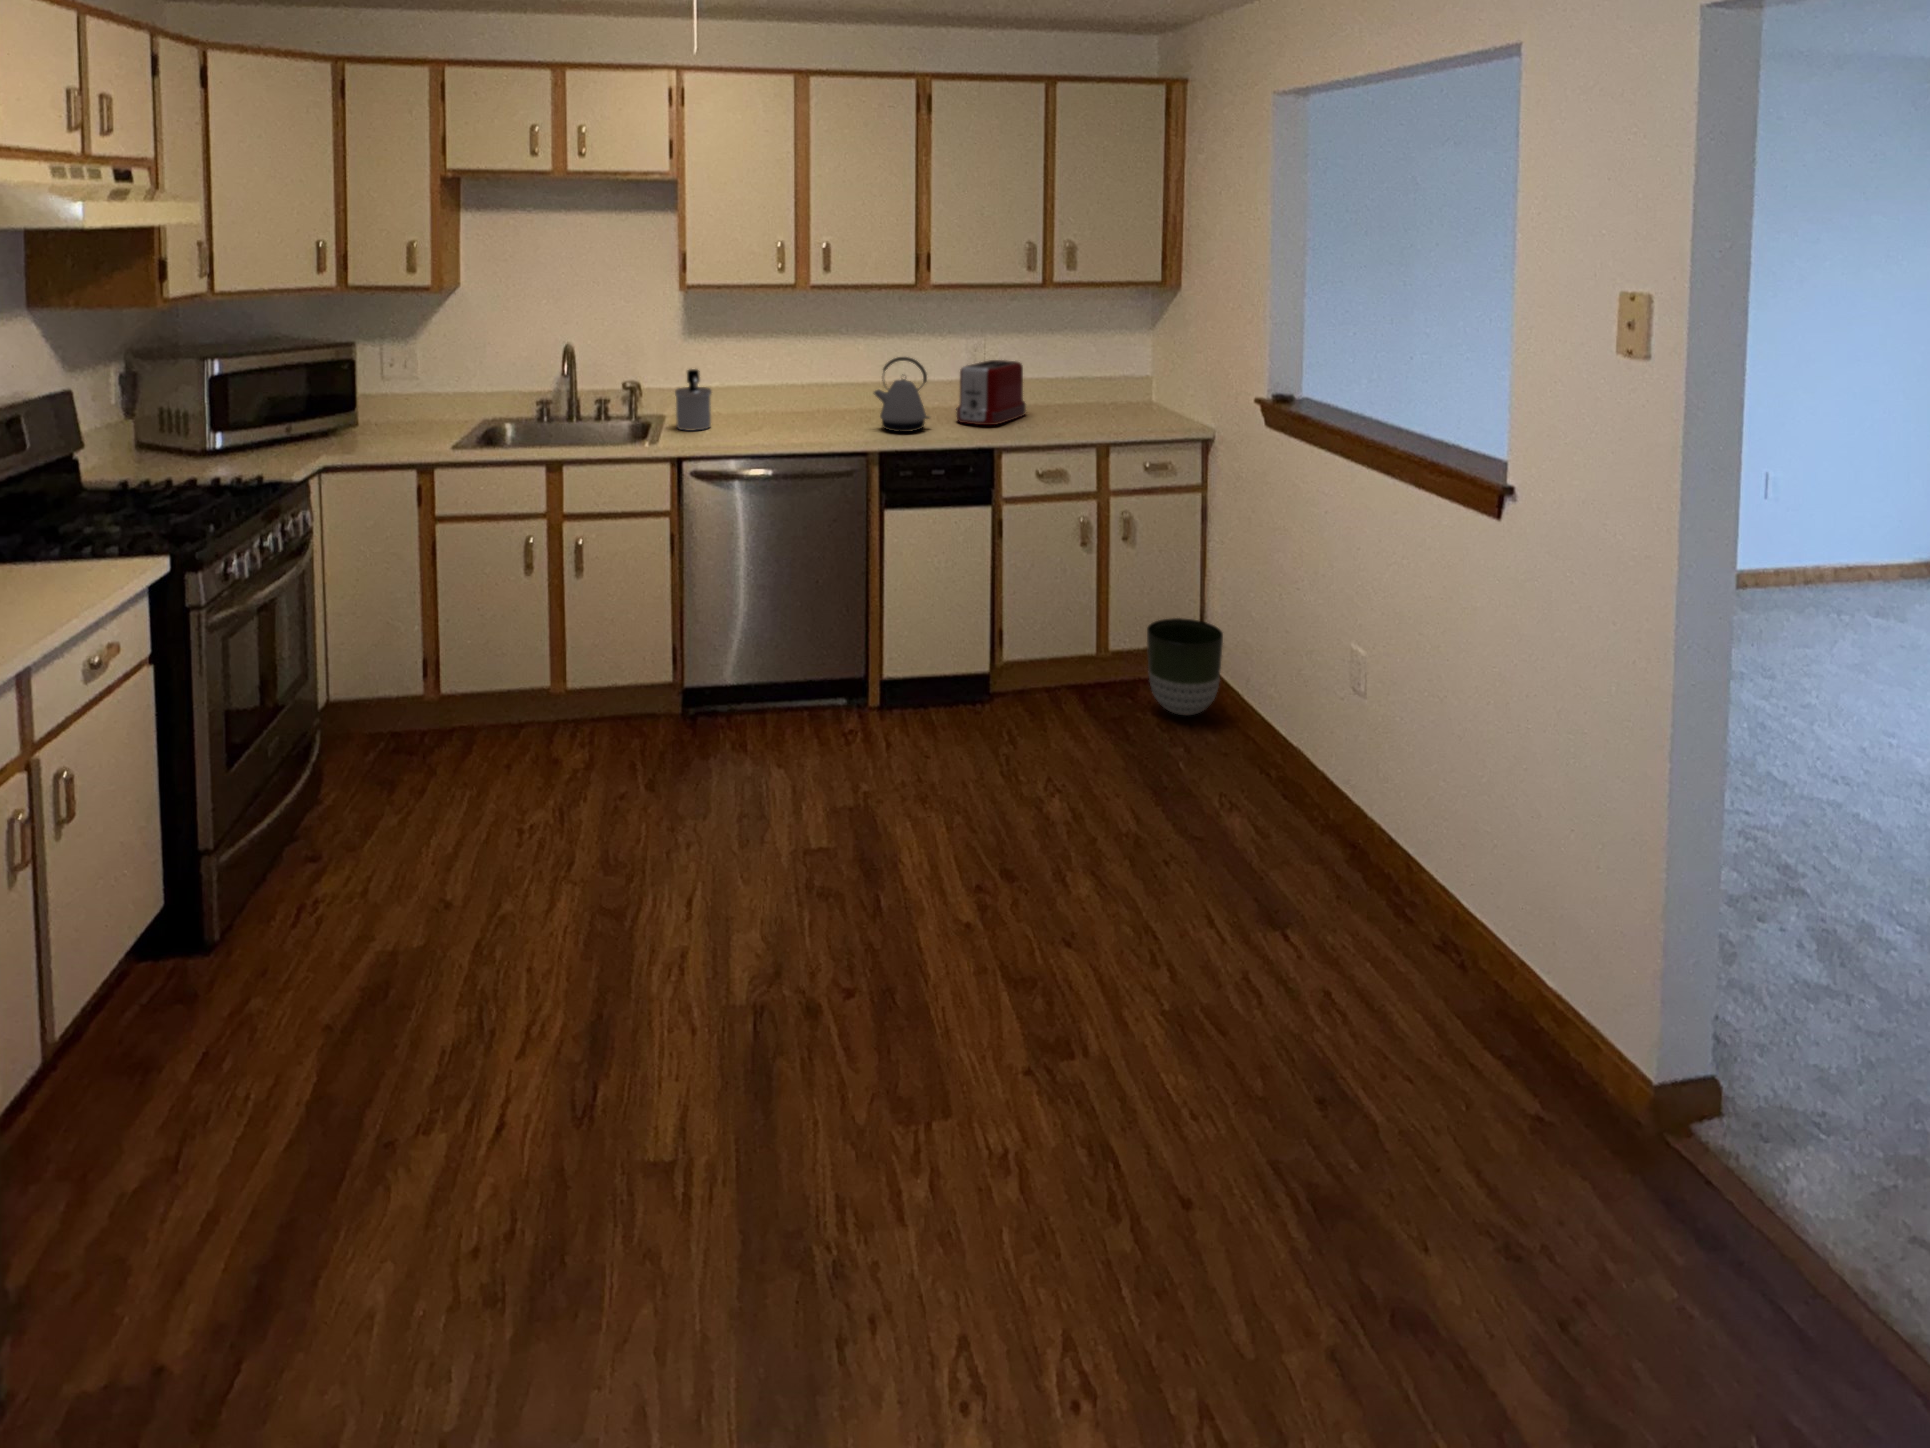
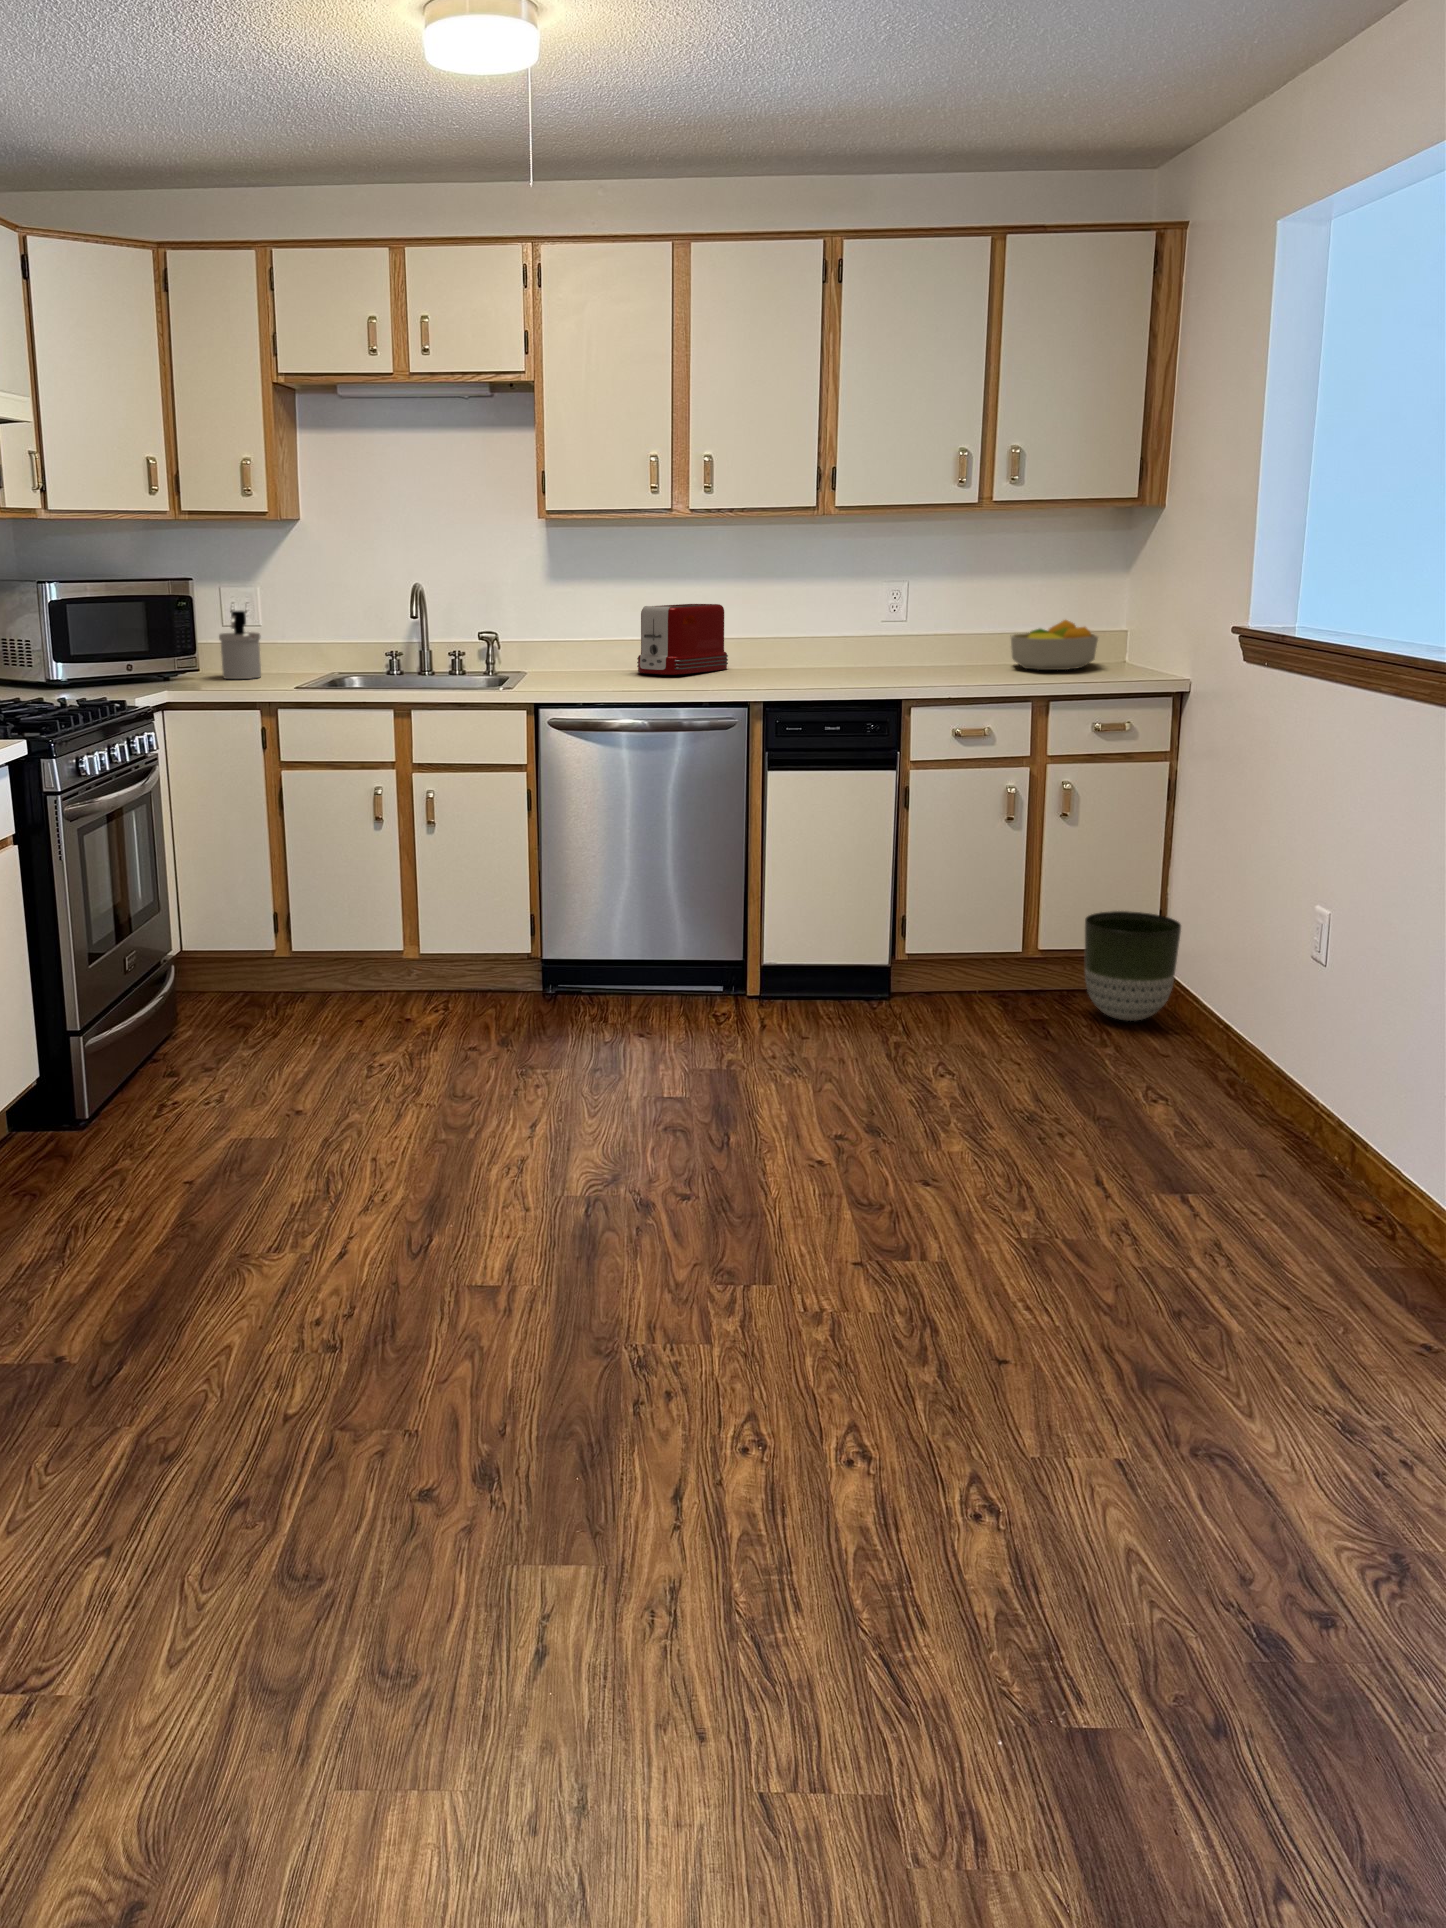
kettle: present [874,357,930,432] -> none [760,592,829,682]
toaster: present [956,360,1026,425] -> present [637,604,728,675]
soap dispenser: present [675,369,711,430] -> present [219,611,261,679]
fruit bowl: none [1069,369,1137,414] -> present [1011,620,1098,670]

